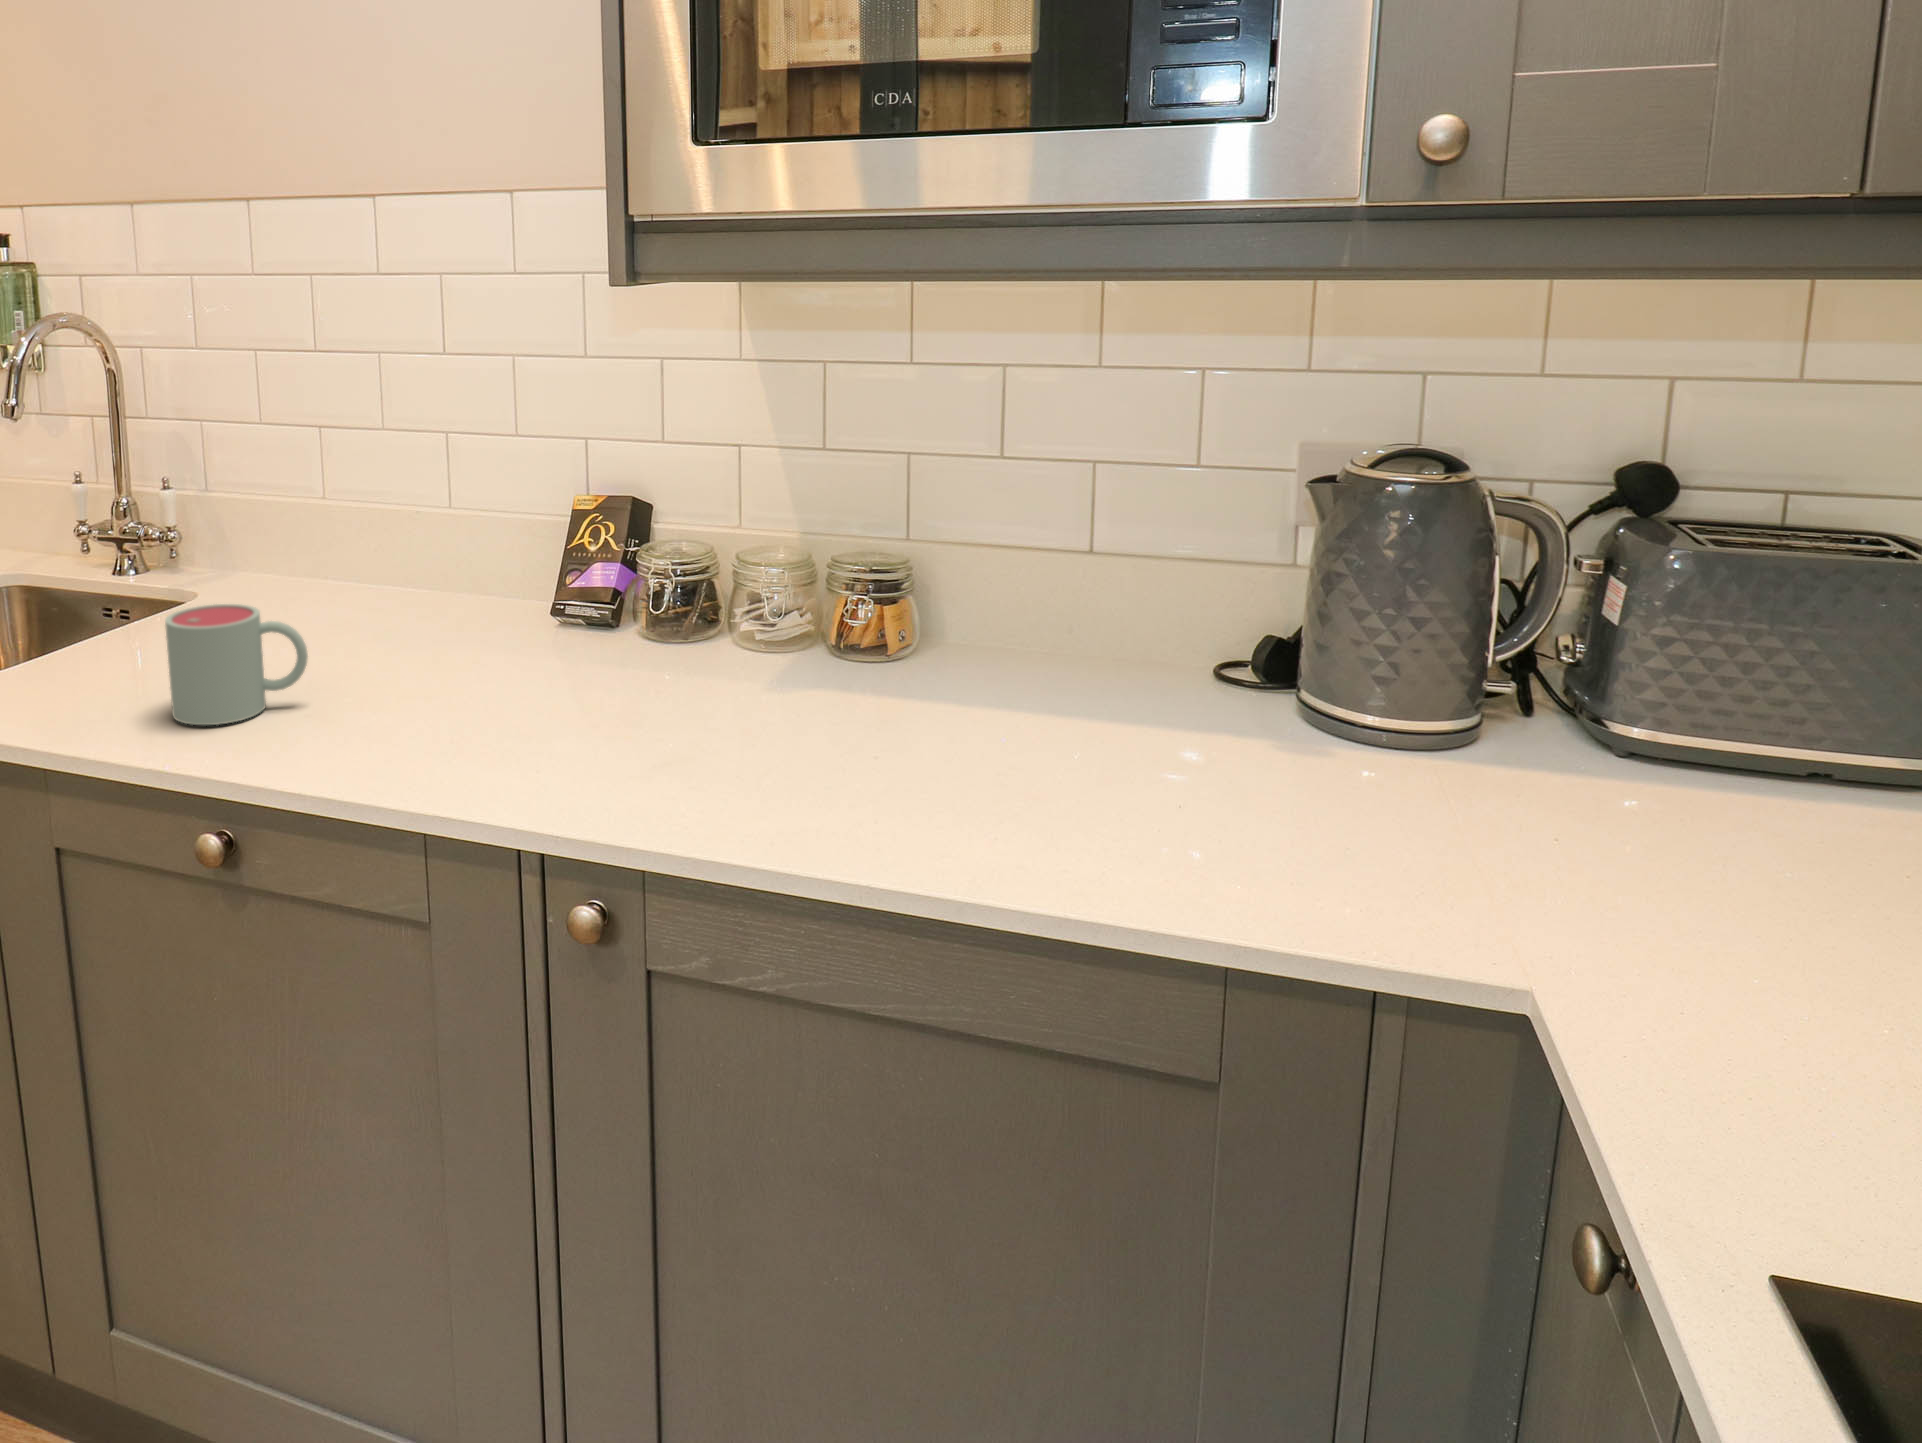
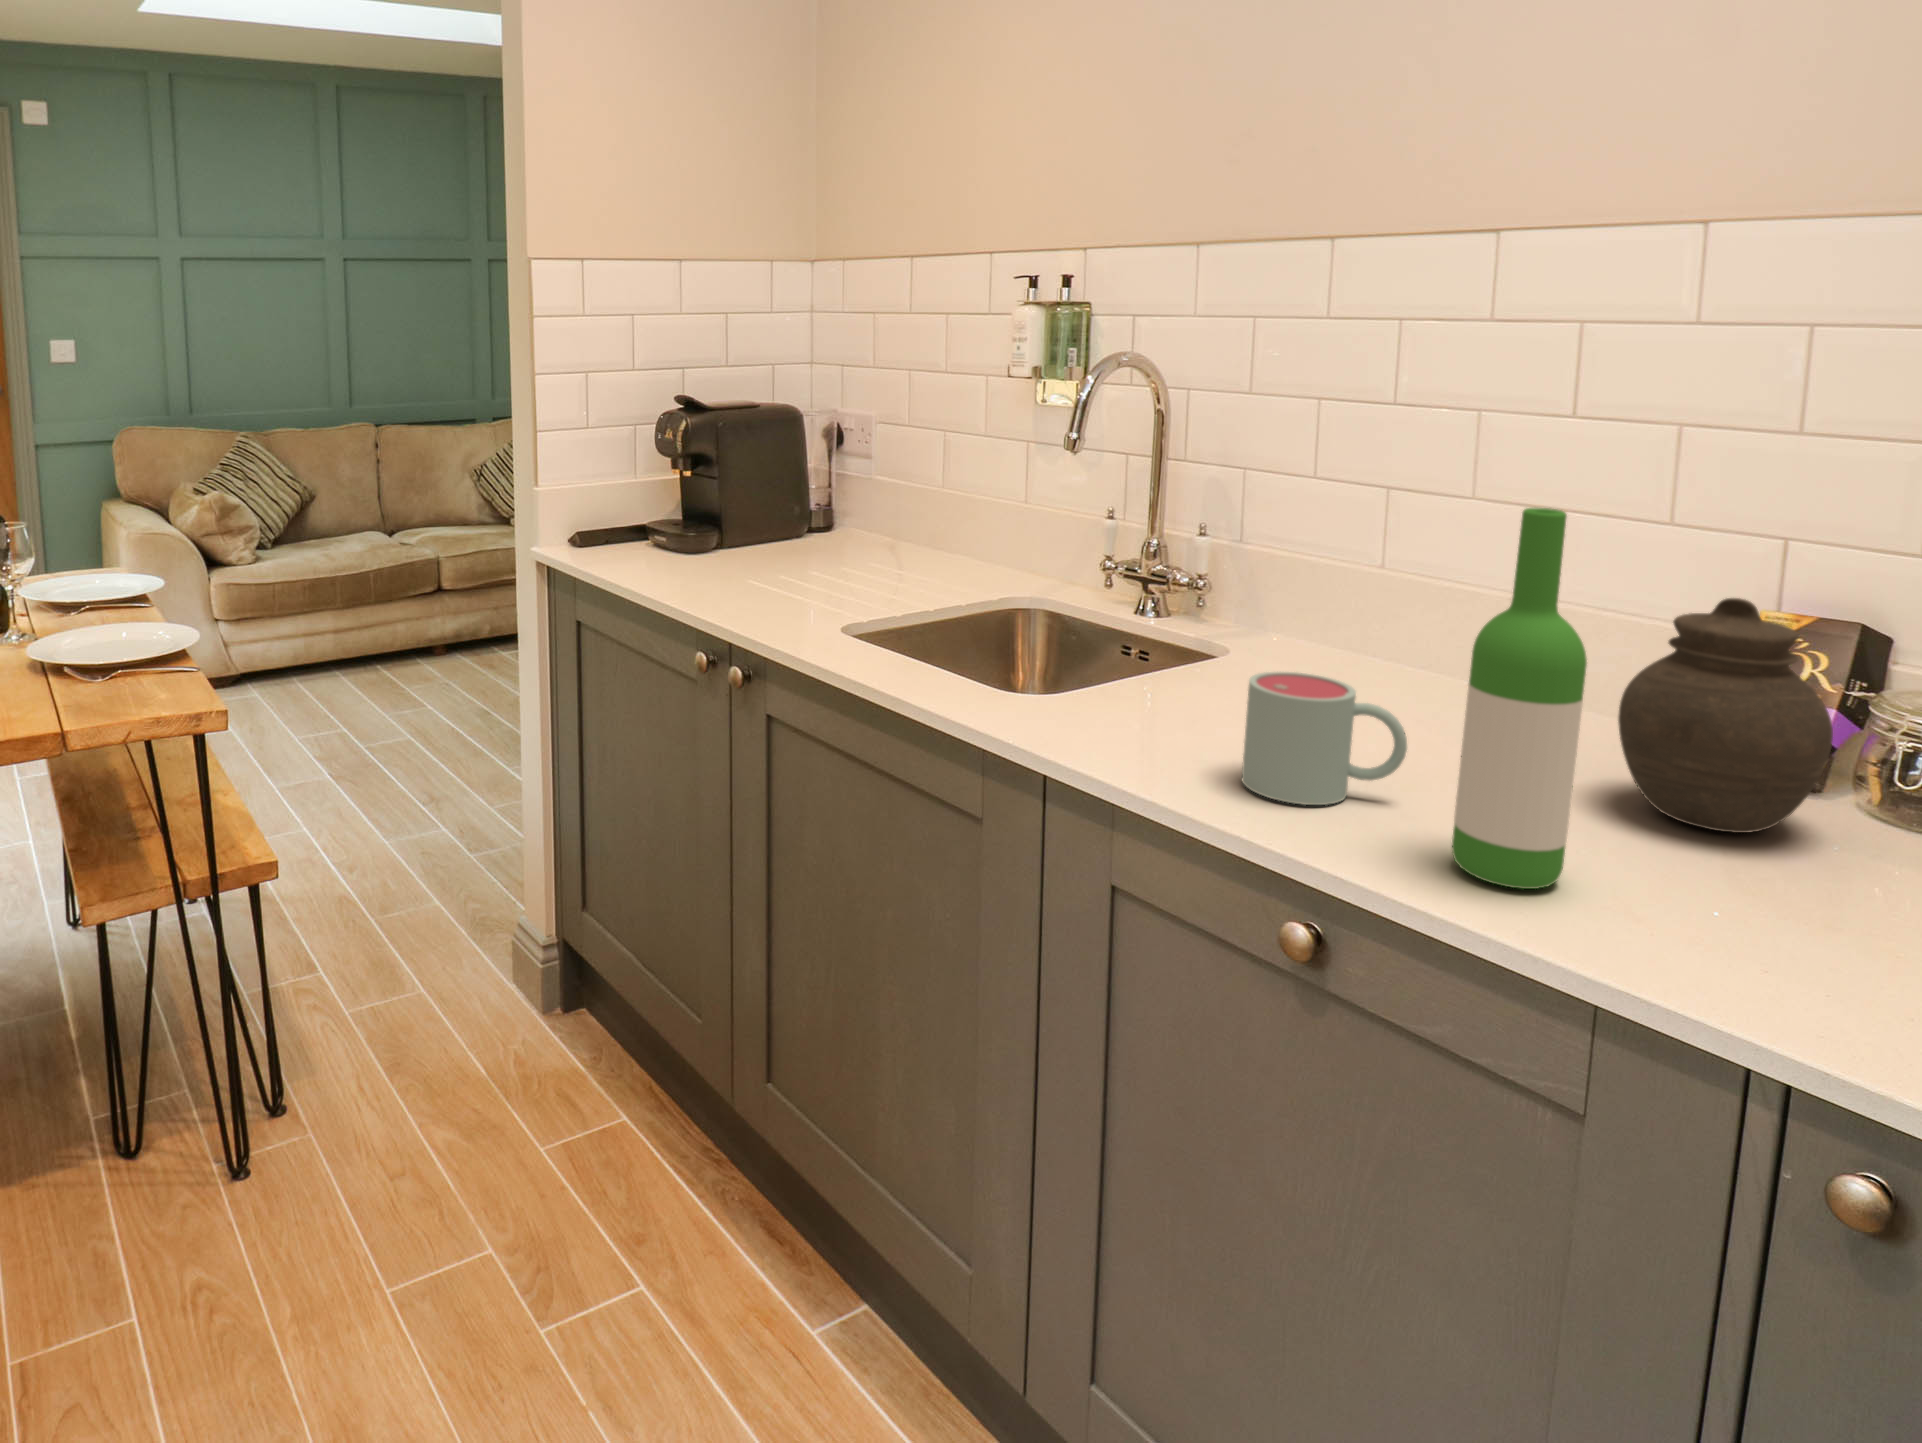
wine bottle: none [325,430,417,754] -> present [1452,508,1587,889]
jar: none [468,488,602,673] -> present [1618,598,1833,833]

